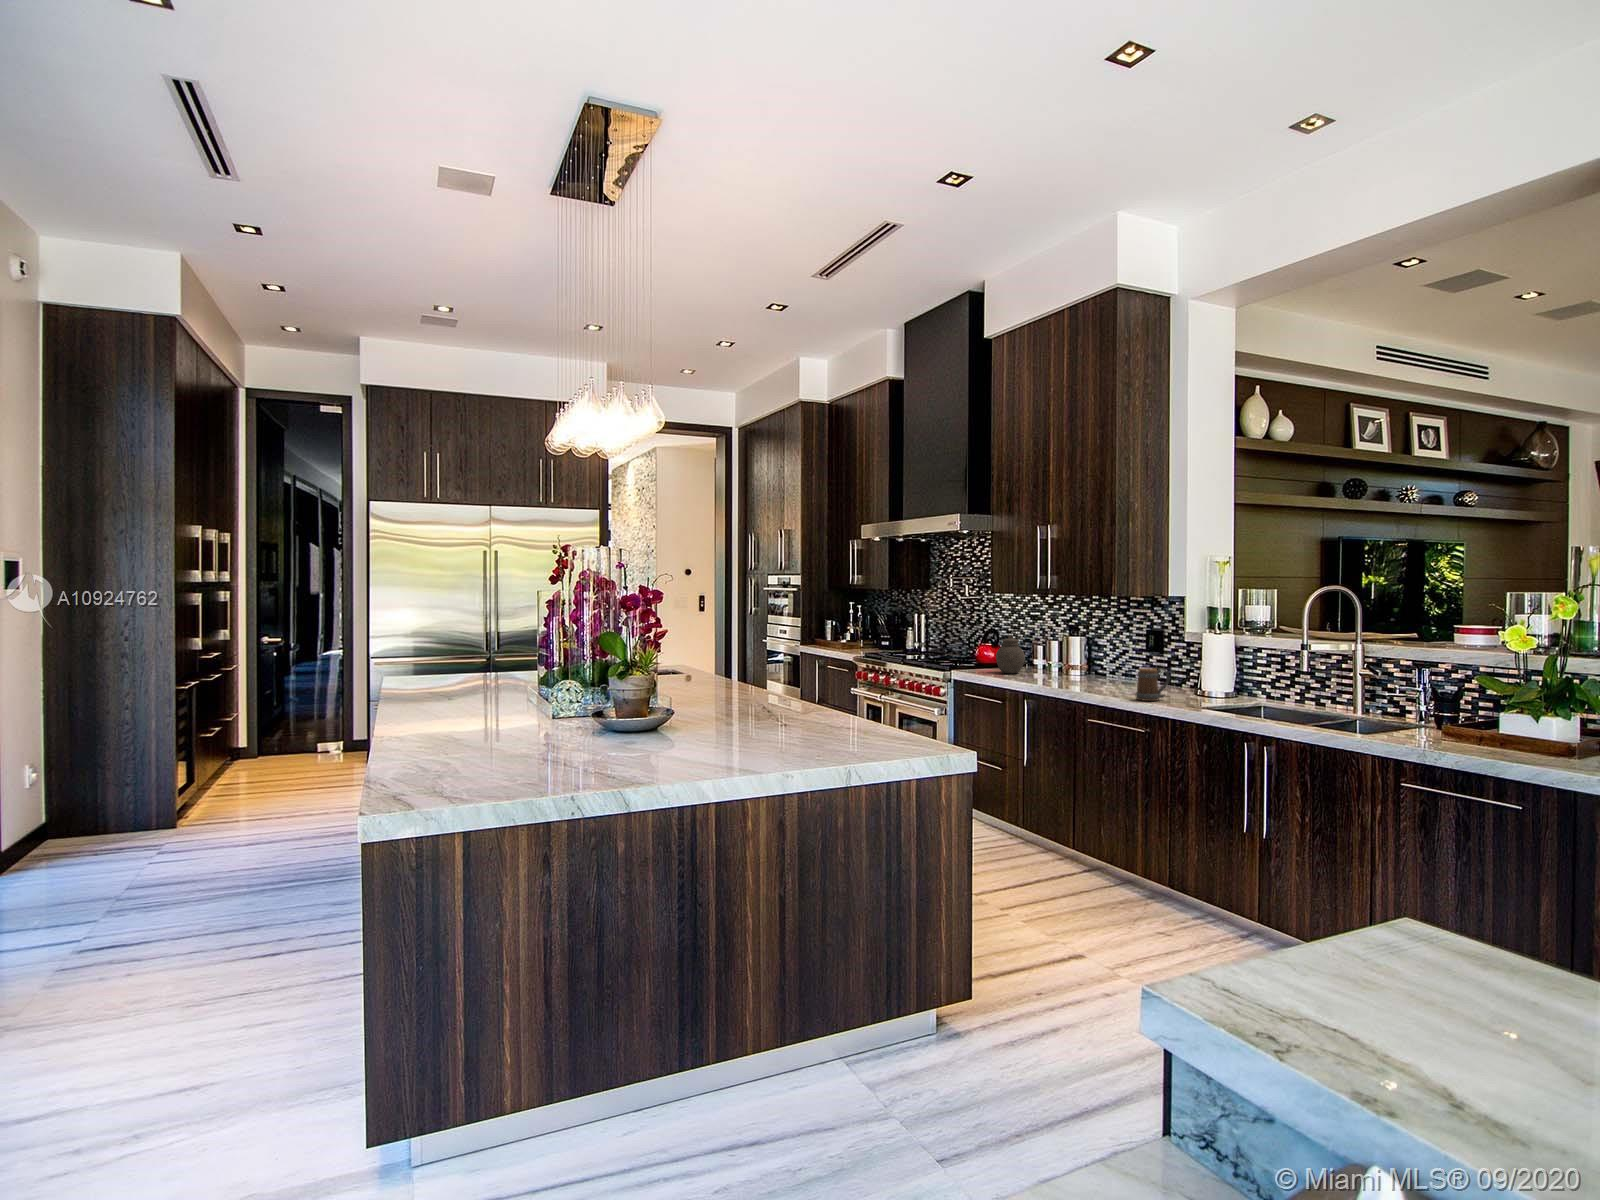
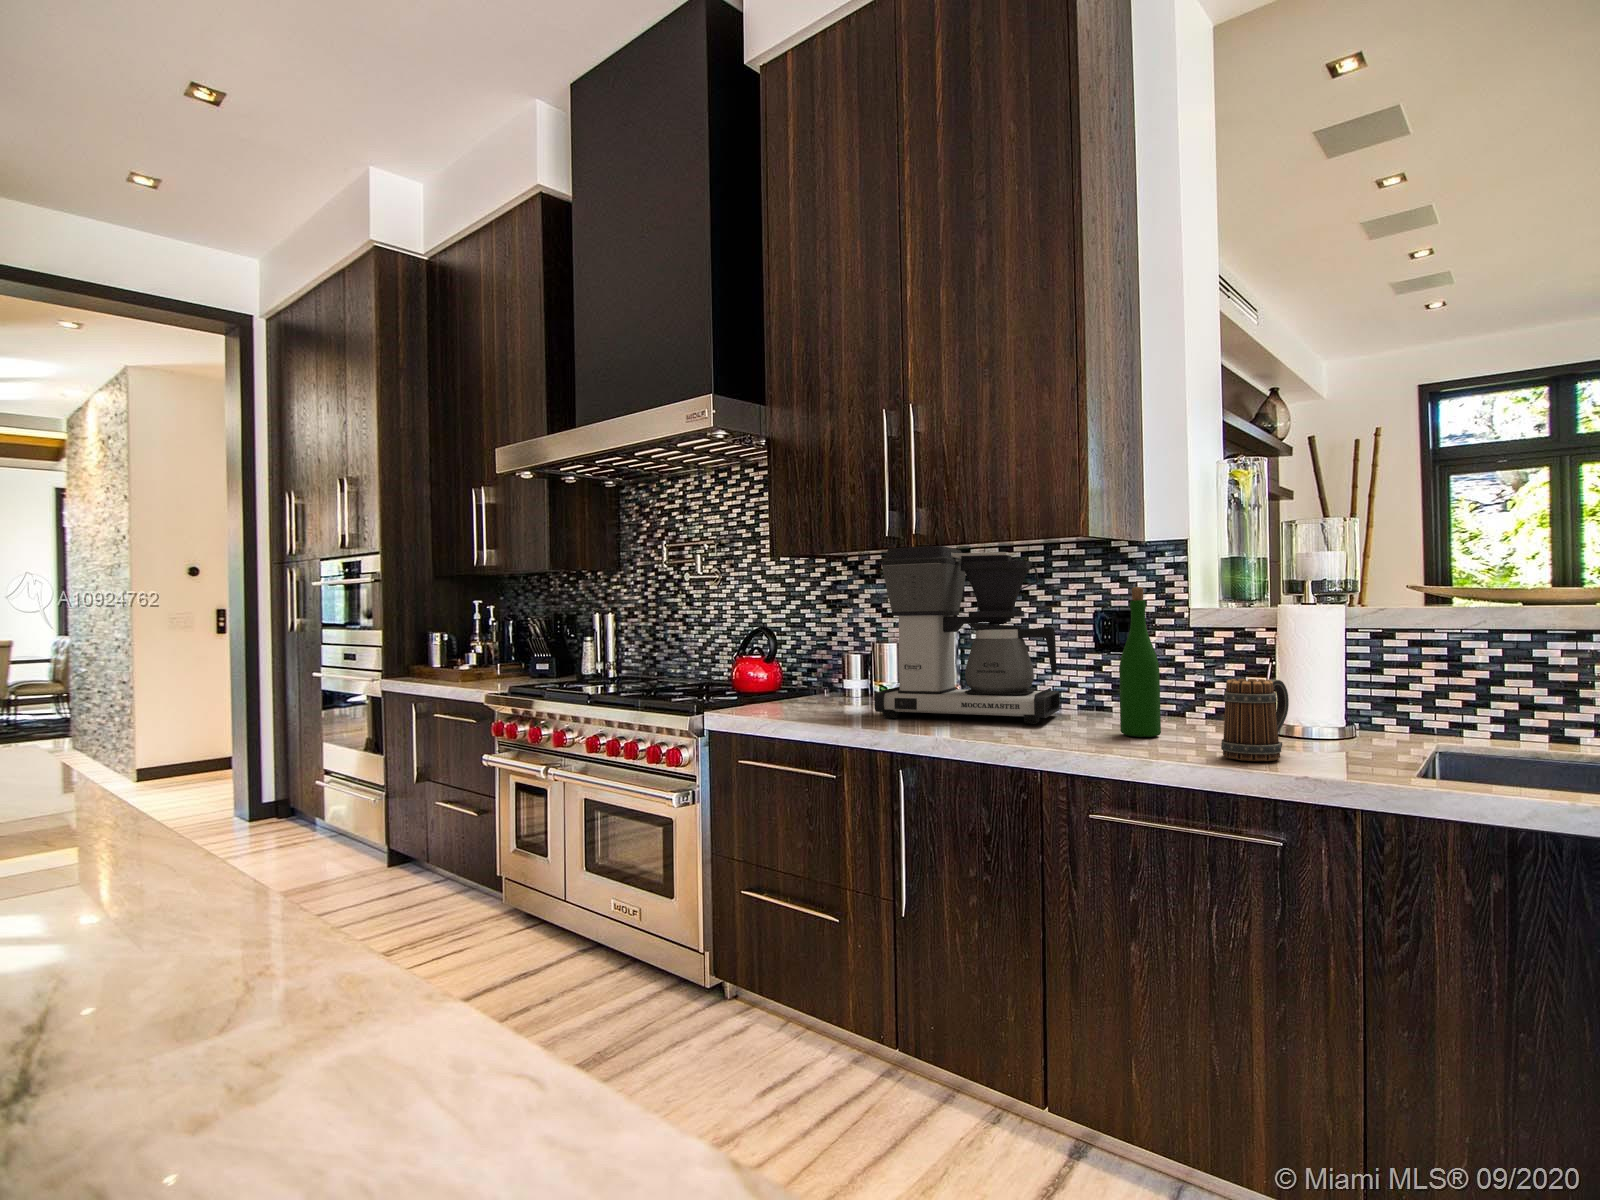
coffee maker: none [1024,599,1115,684] -> present [874,546,1060,724]
wine bottle: none [1119,625,1136,691] -> present [1119,587,1161,737]
jar: present [996,635,1025,673] -> none [800,631,857,710]

